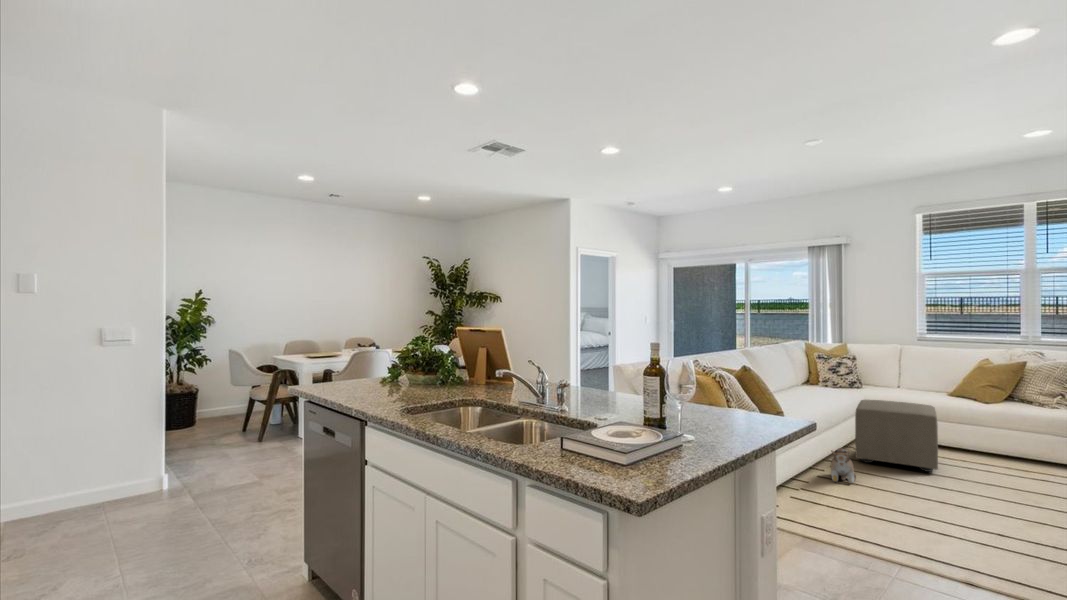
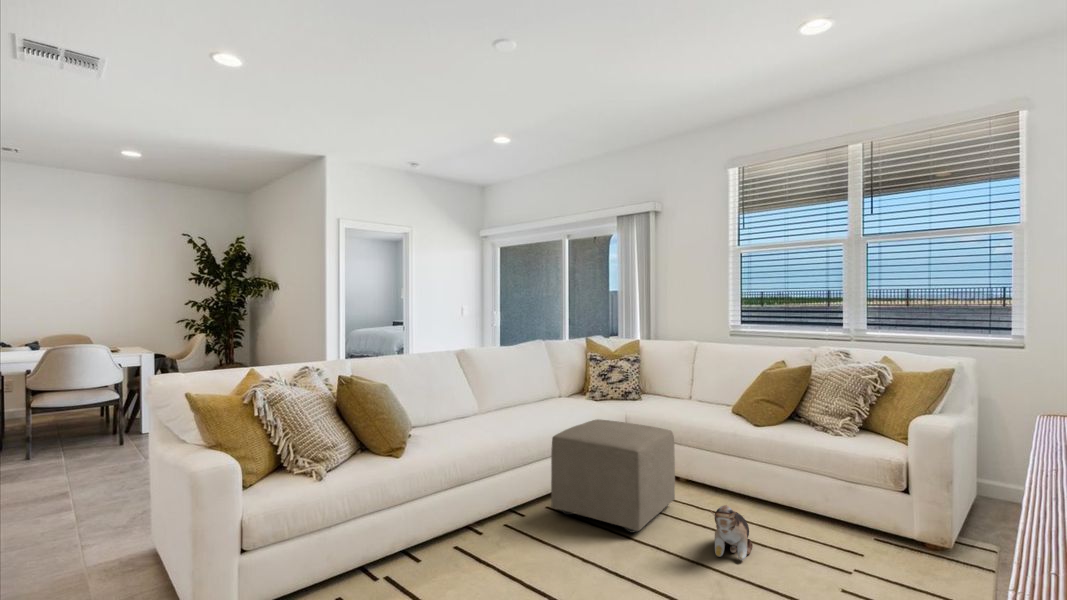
plush toy: present [831,448,856,483] -> present [710,505,753,560]

